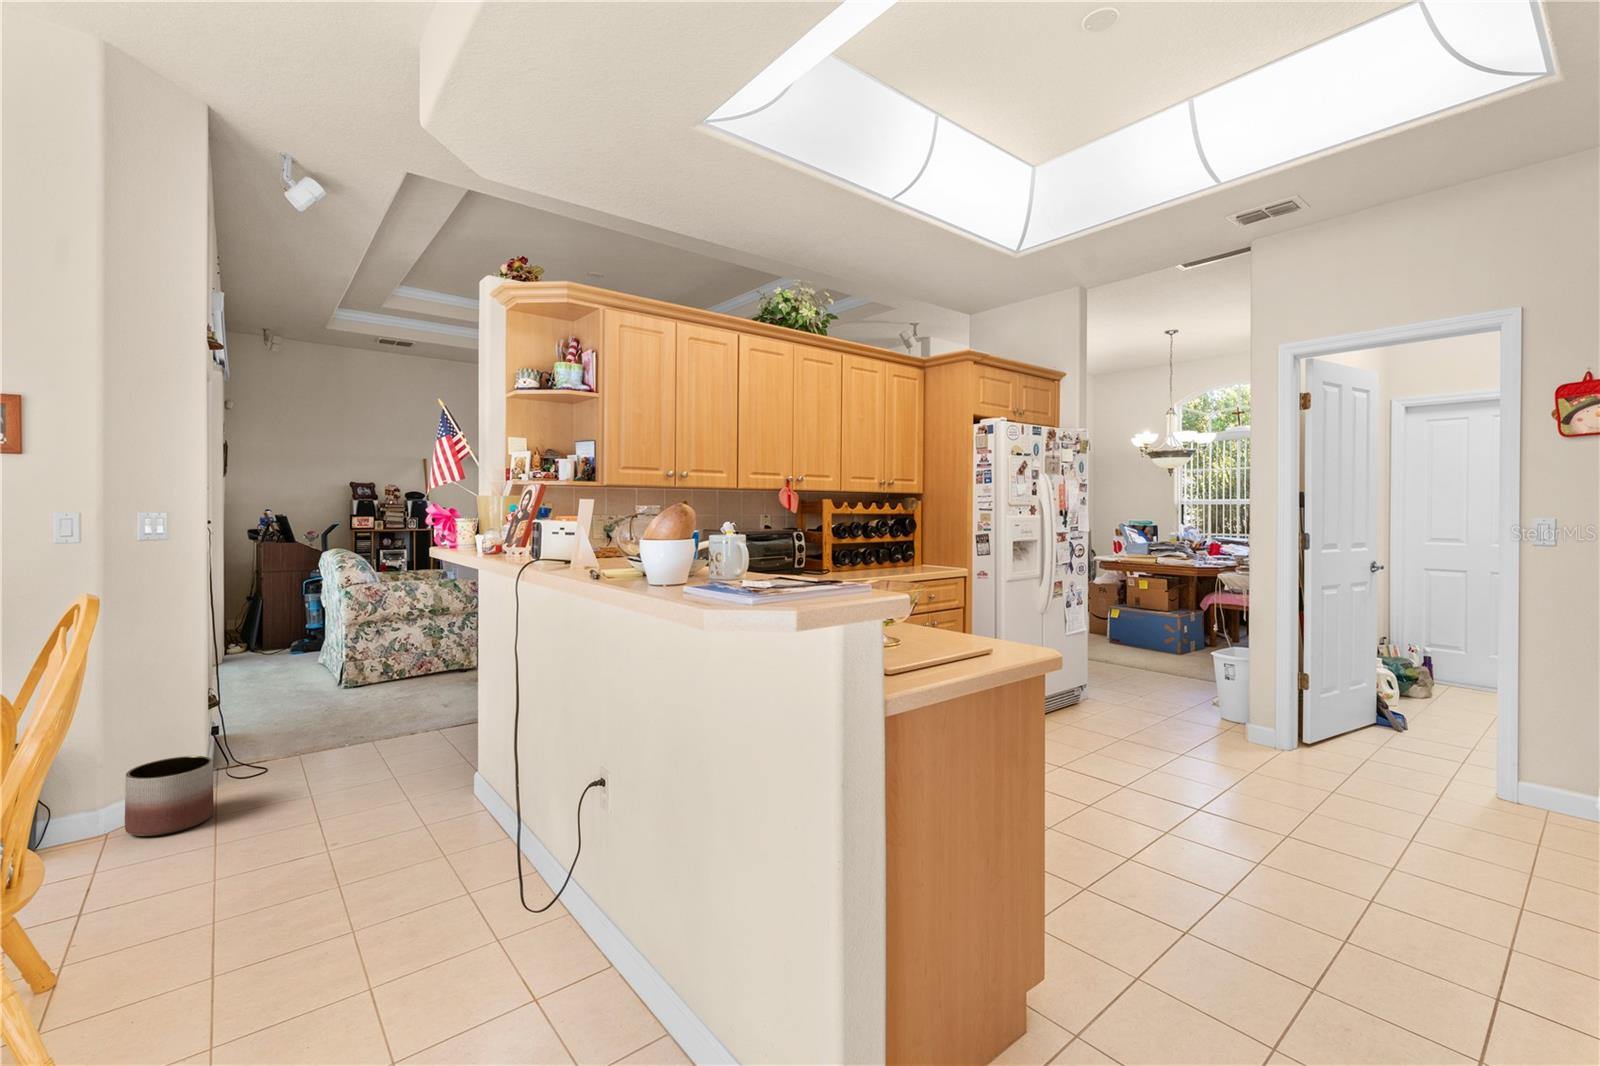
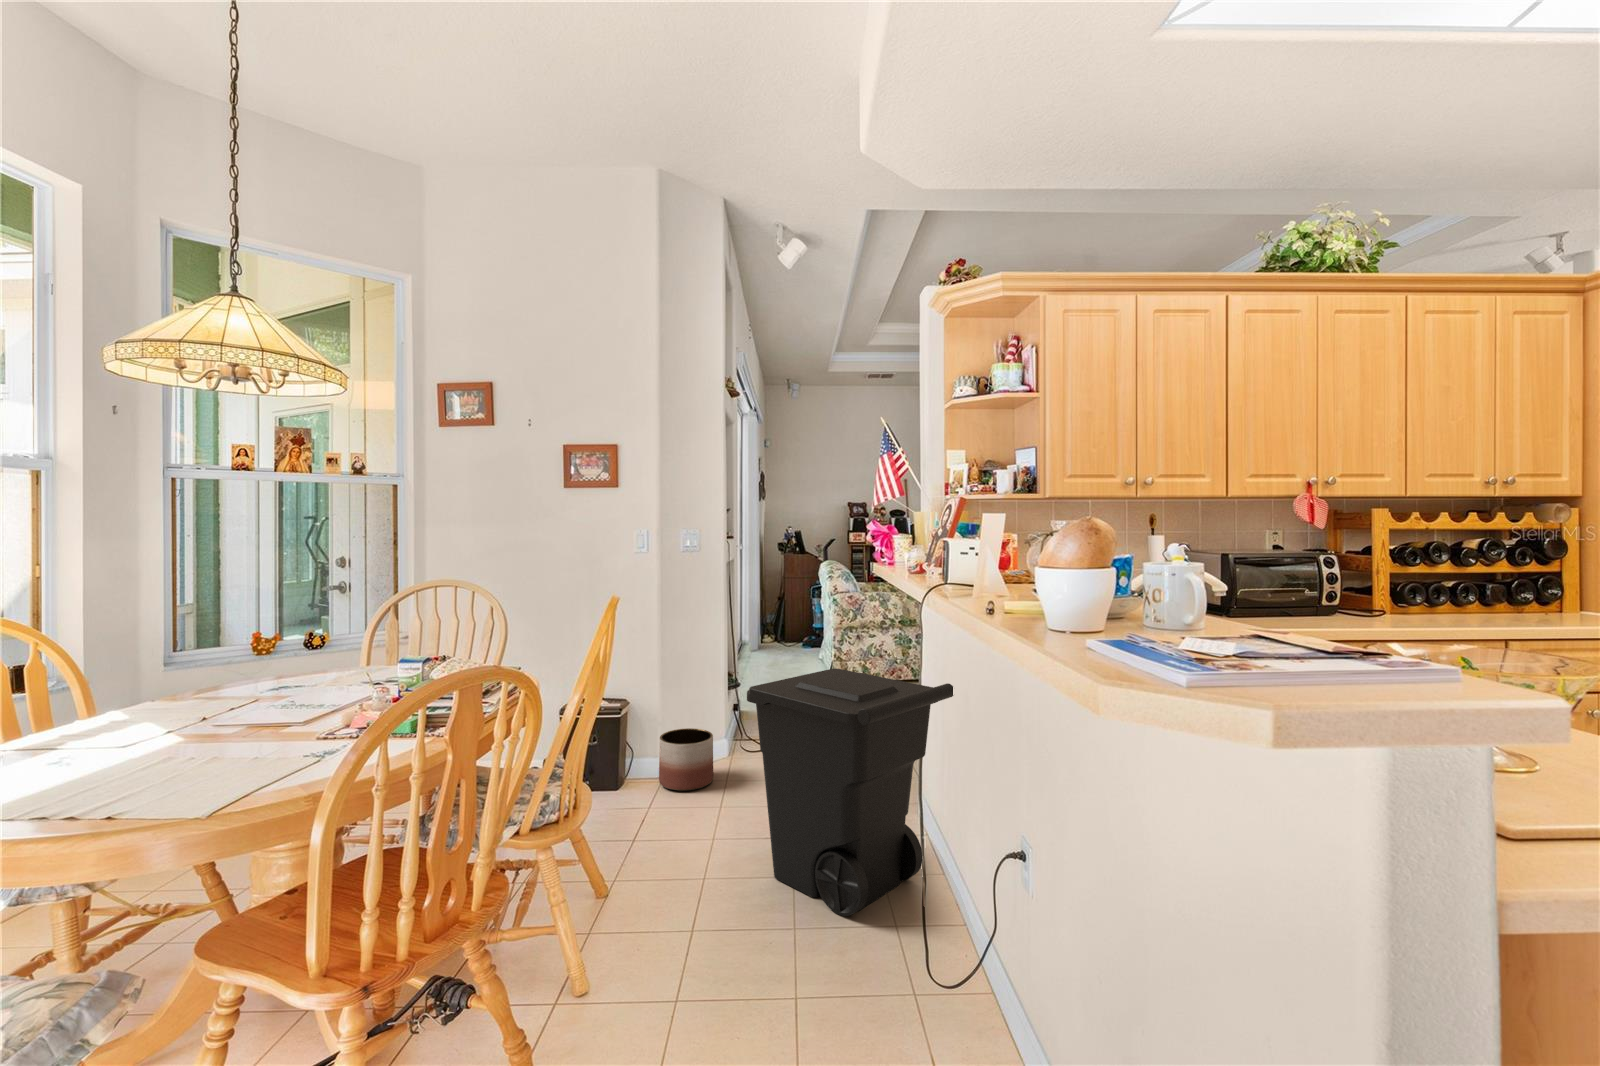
trash can: none [302,654,535,890] -> present [747,669,953,916]

